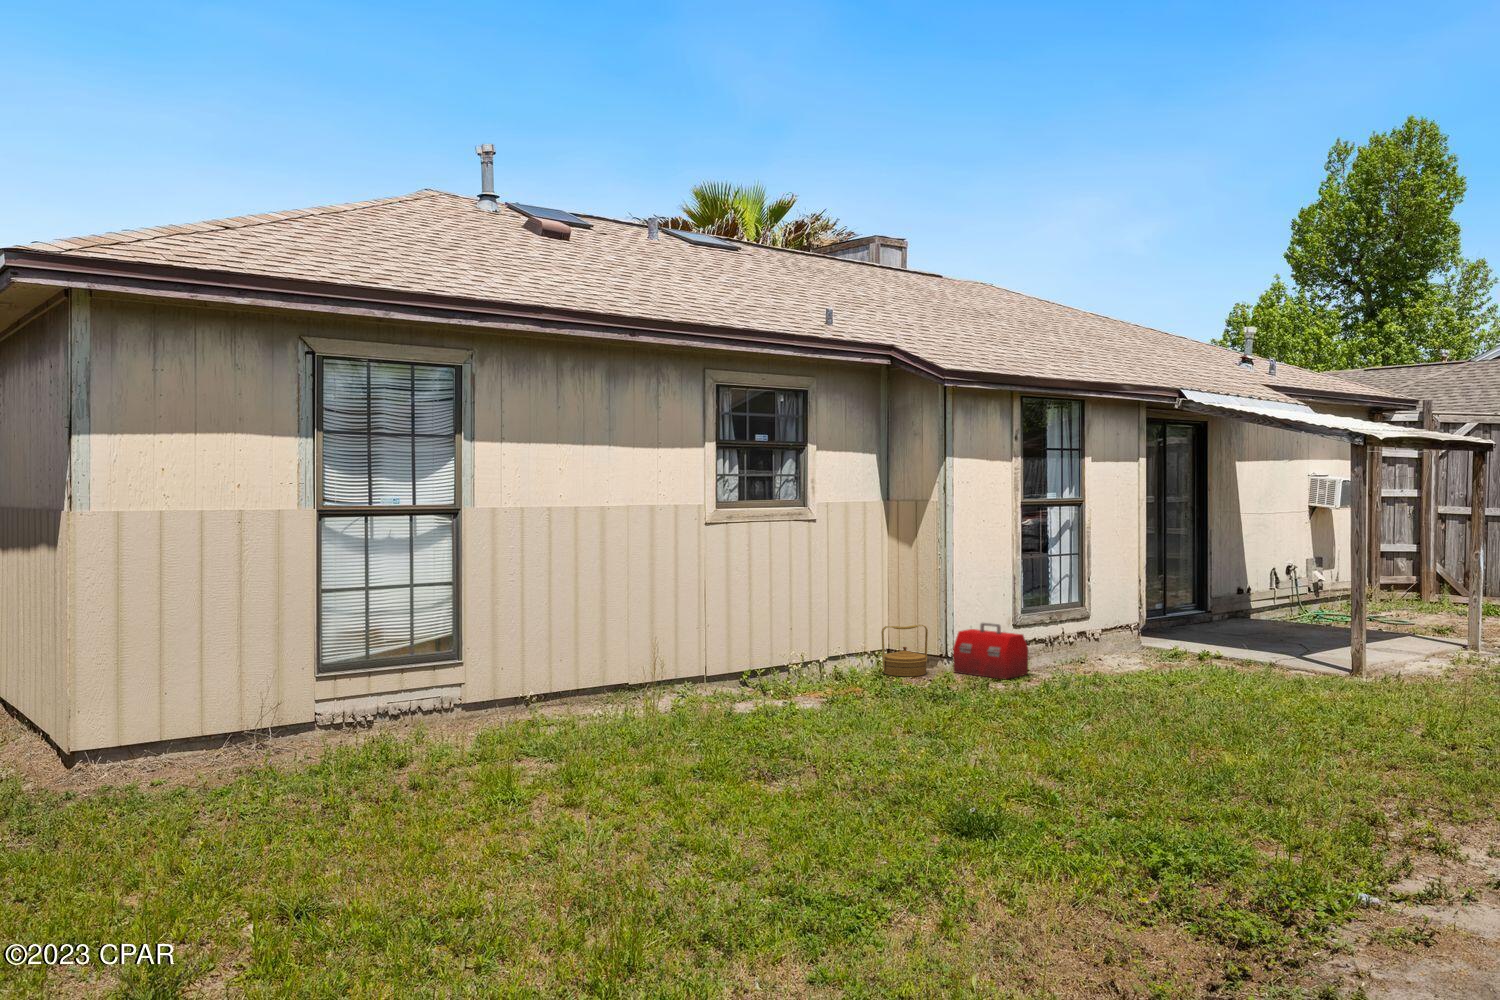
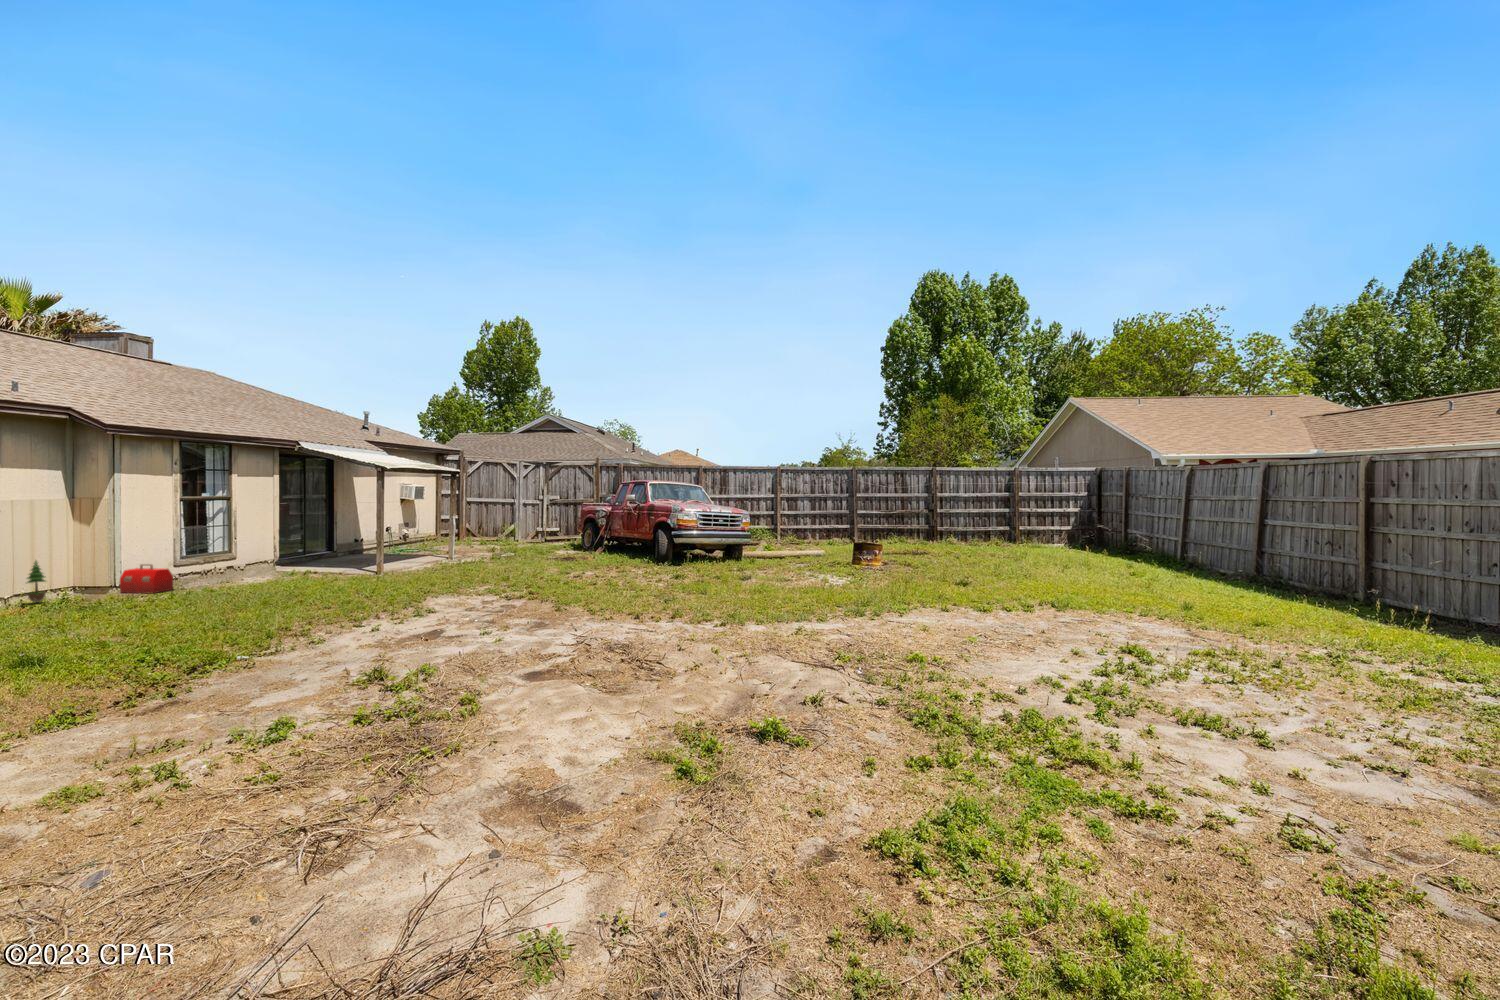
potted tree: none [843,605,870,679] -> present [27,561,46,603]
woven basket: present [881,625,928,676] -> none [61,568,100,599]

